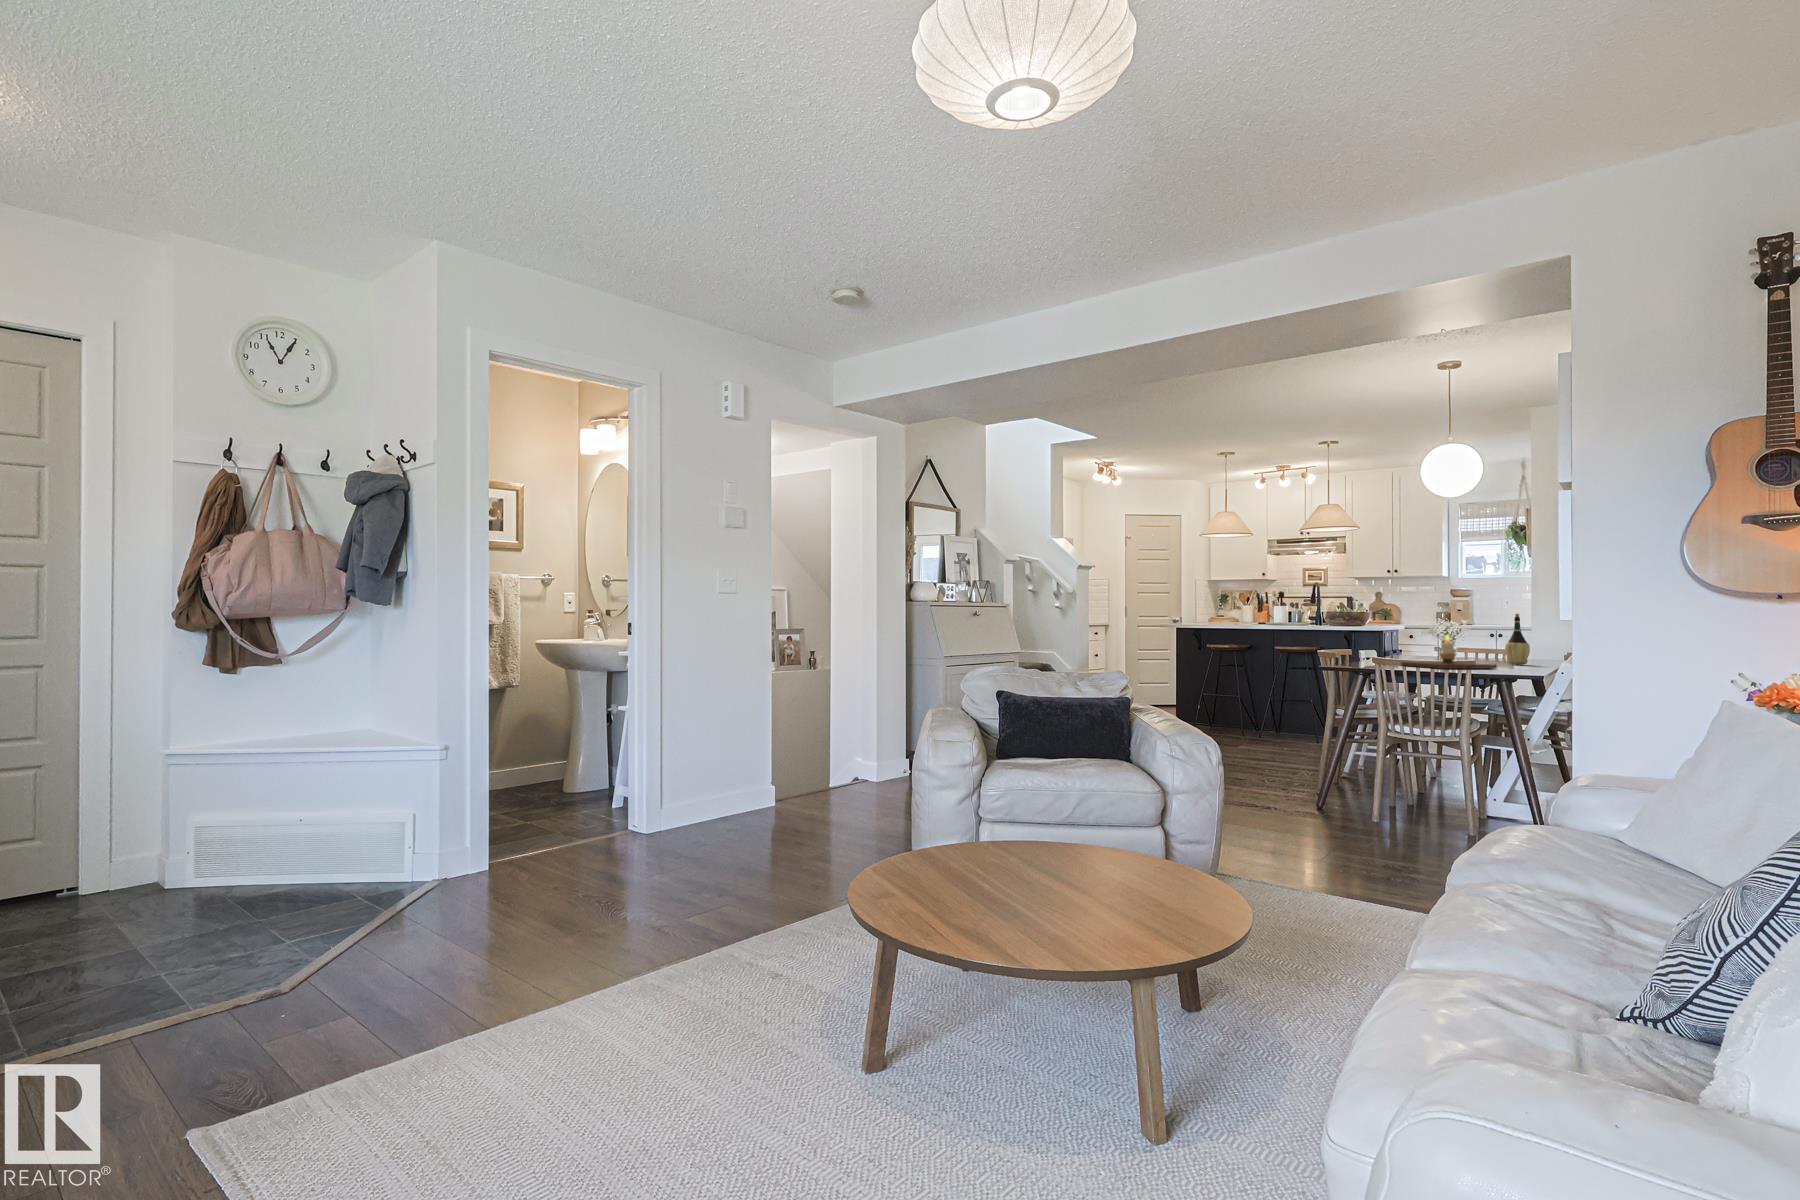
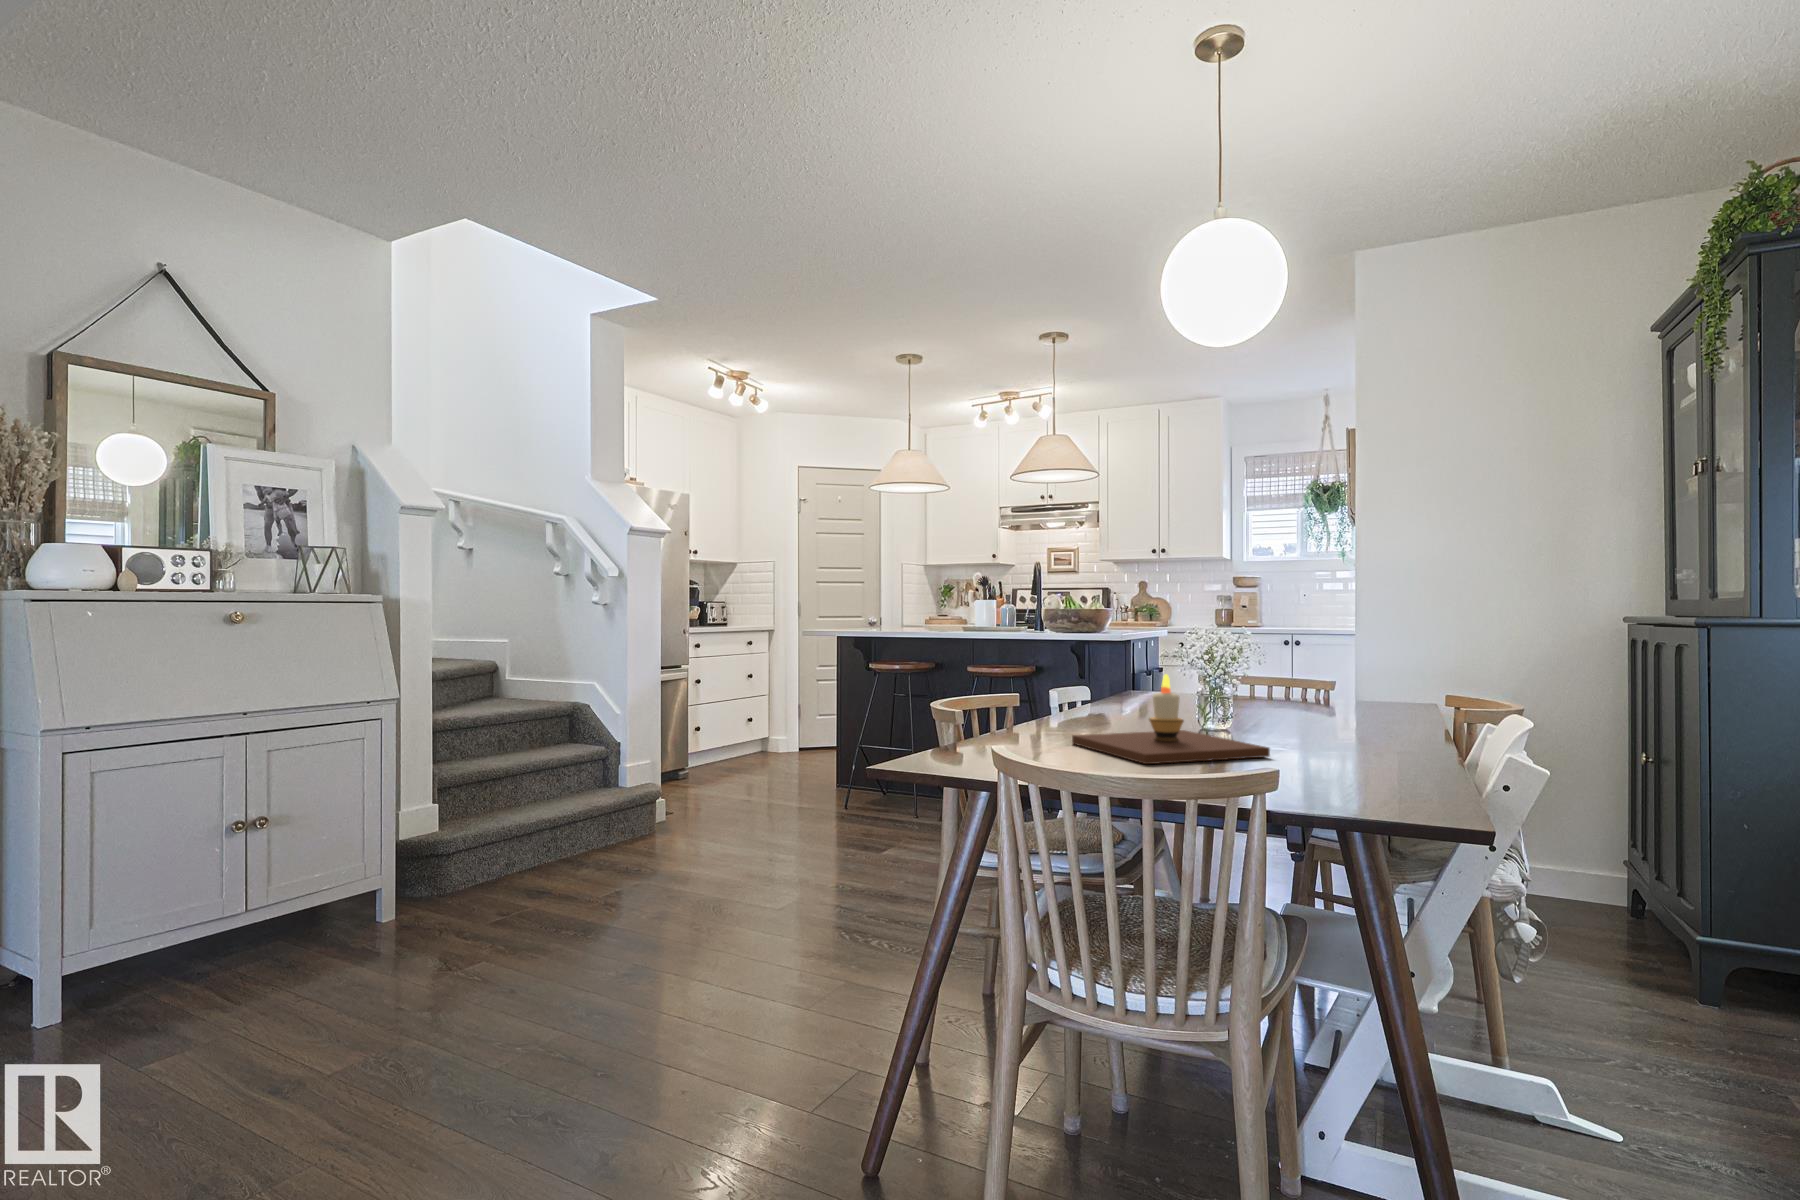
wine bottle: present [1505,614,1530,665] -> none [1293,620,1339,725]

